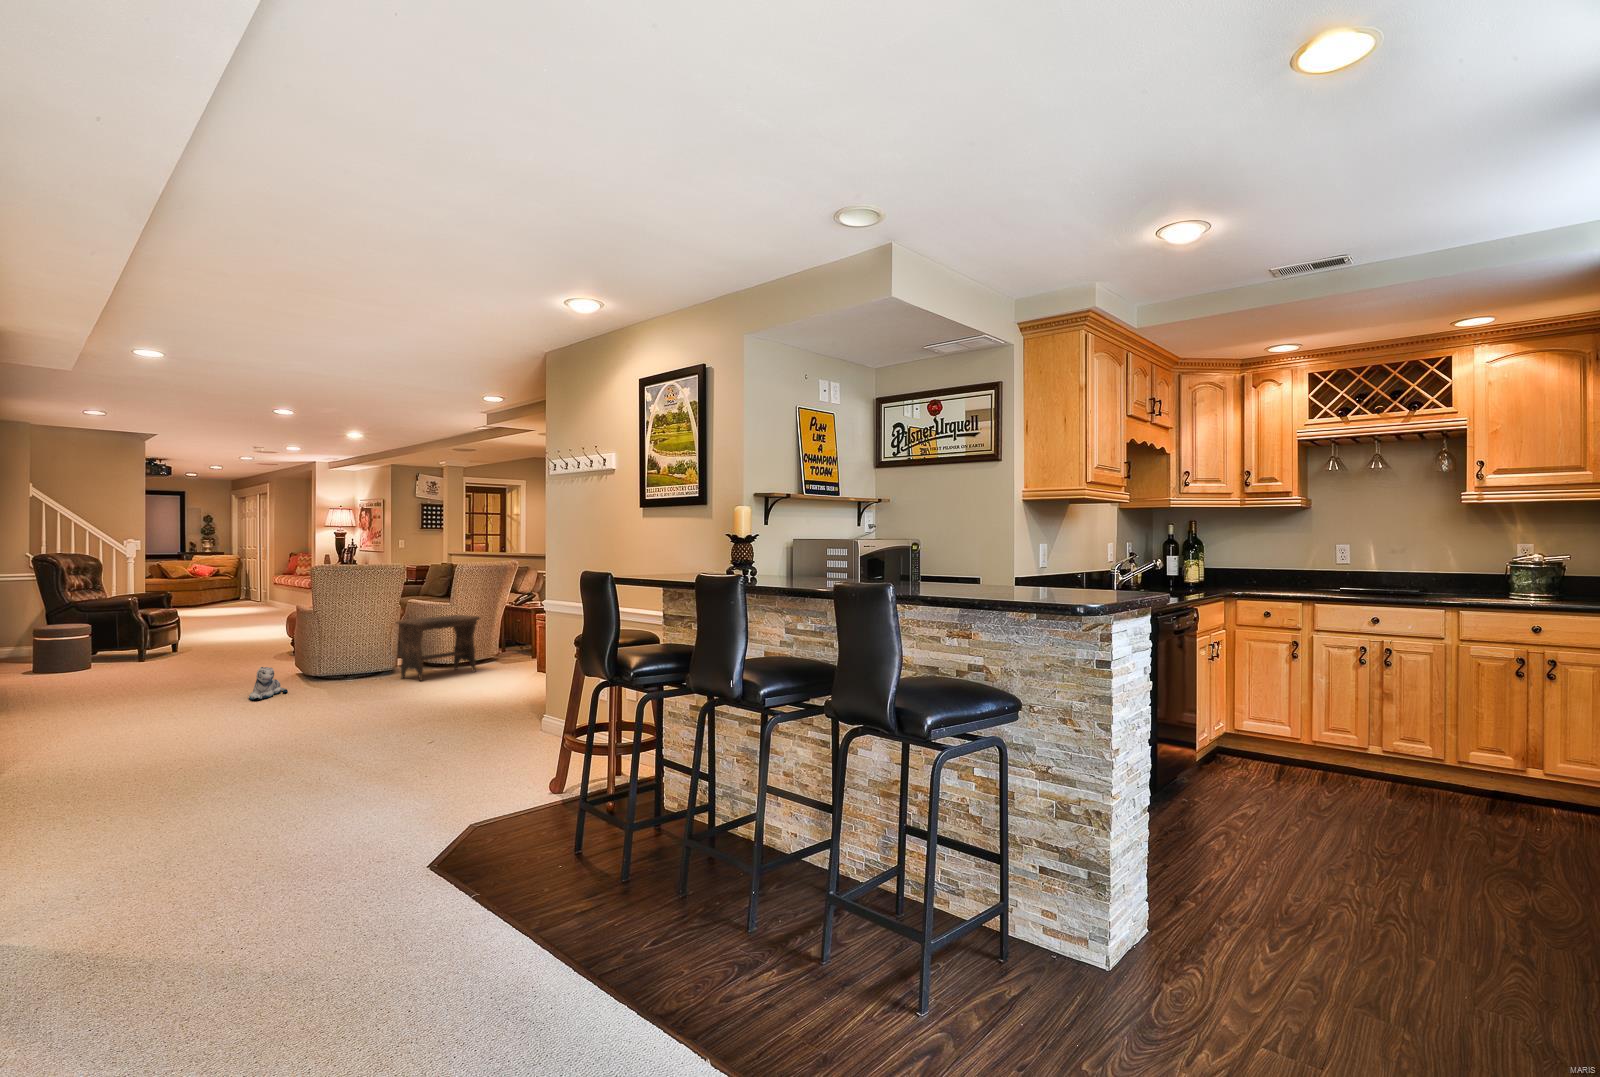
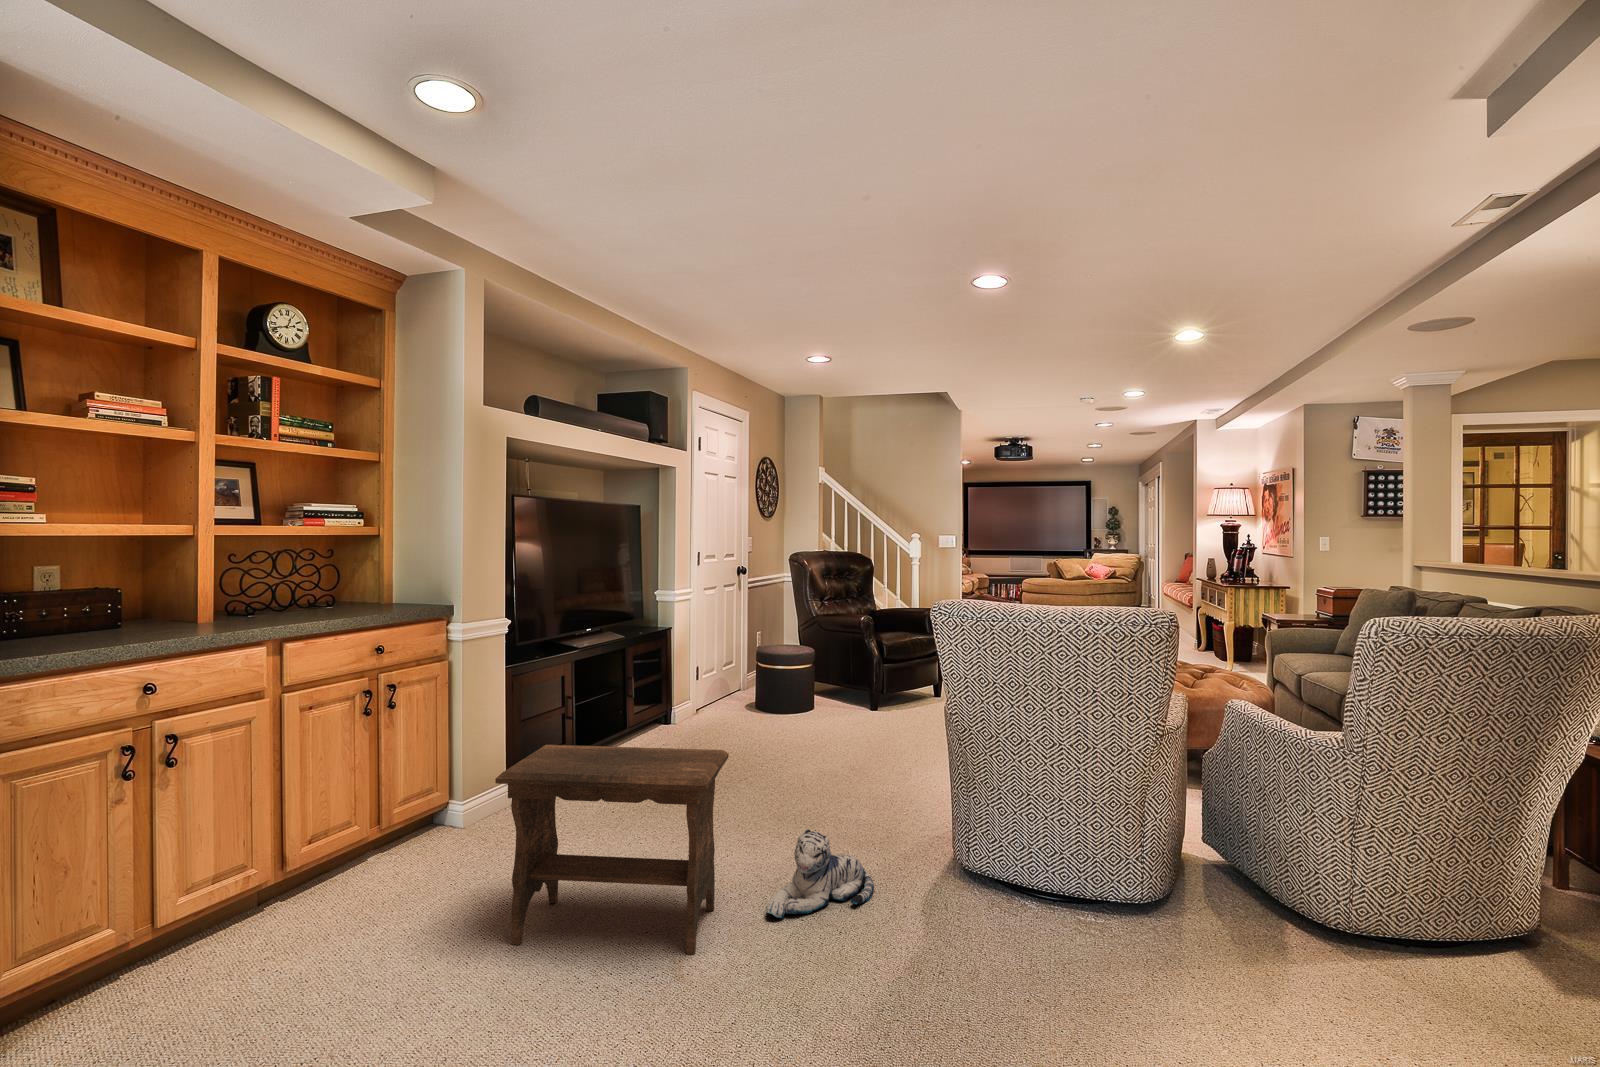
footstool: present [396,615,480,681] -> present [495,745,729,954]

